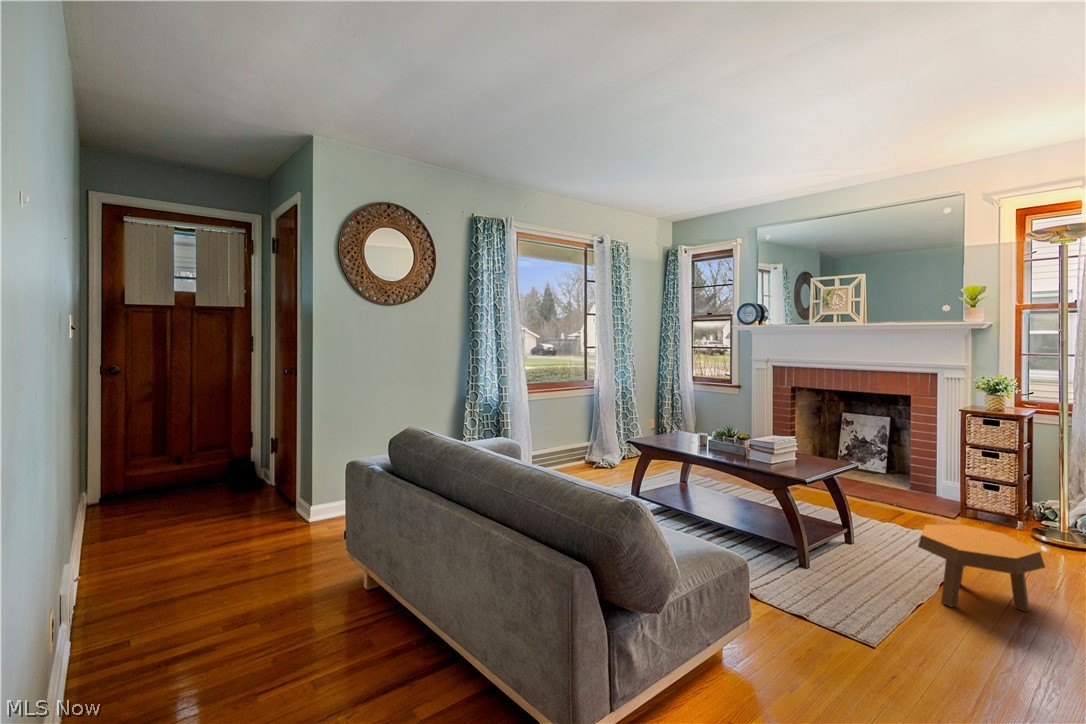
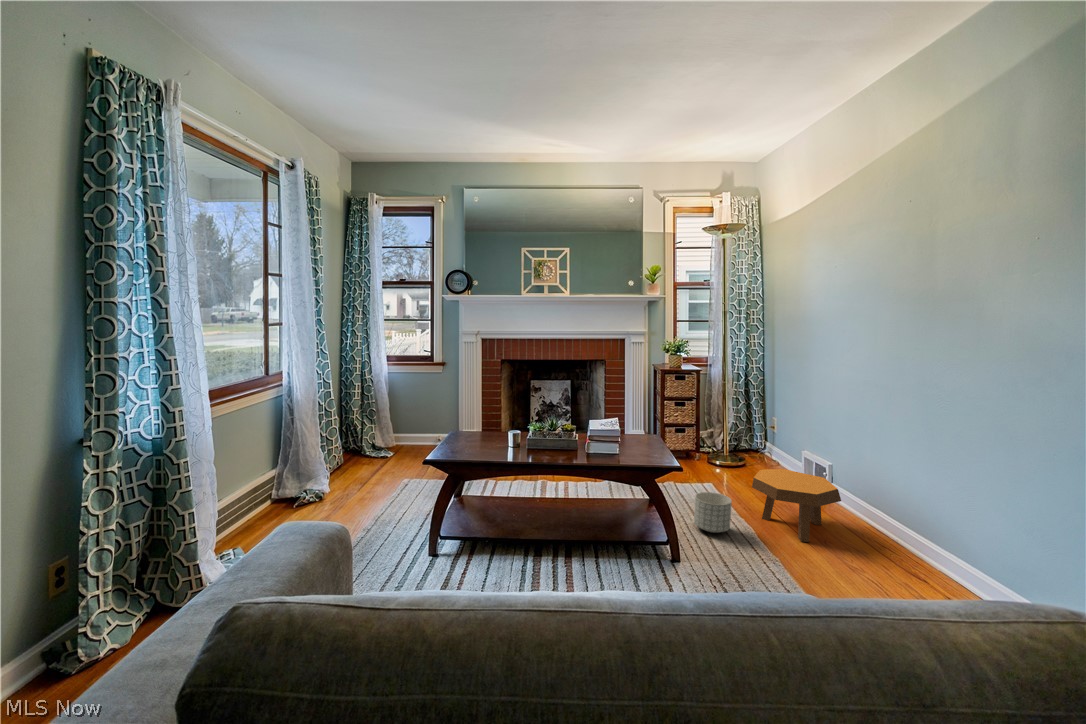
planter: none [832,522,874,565] -> present [694,492,732,533]

